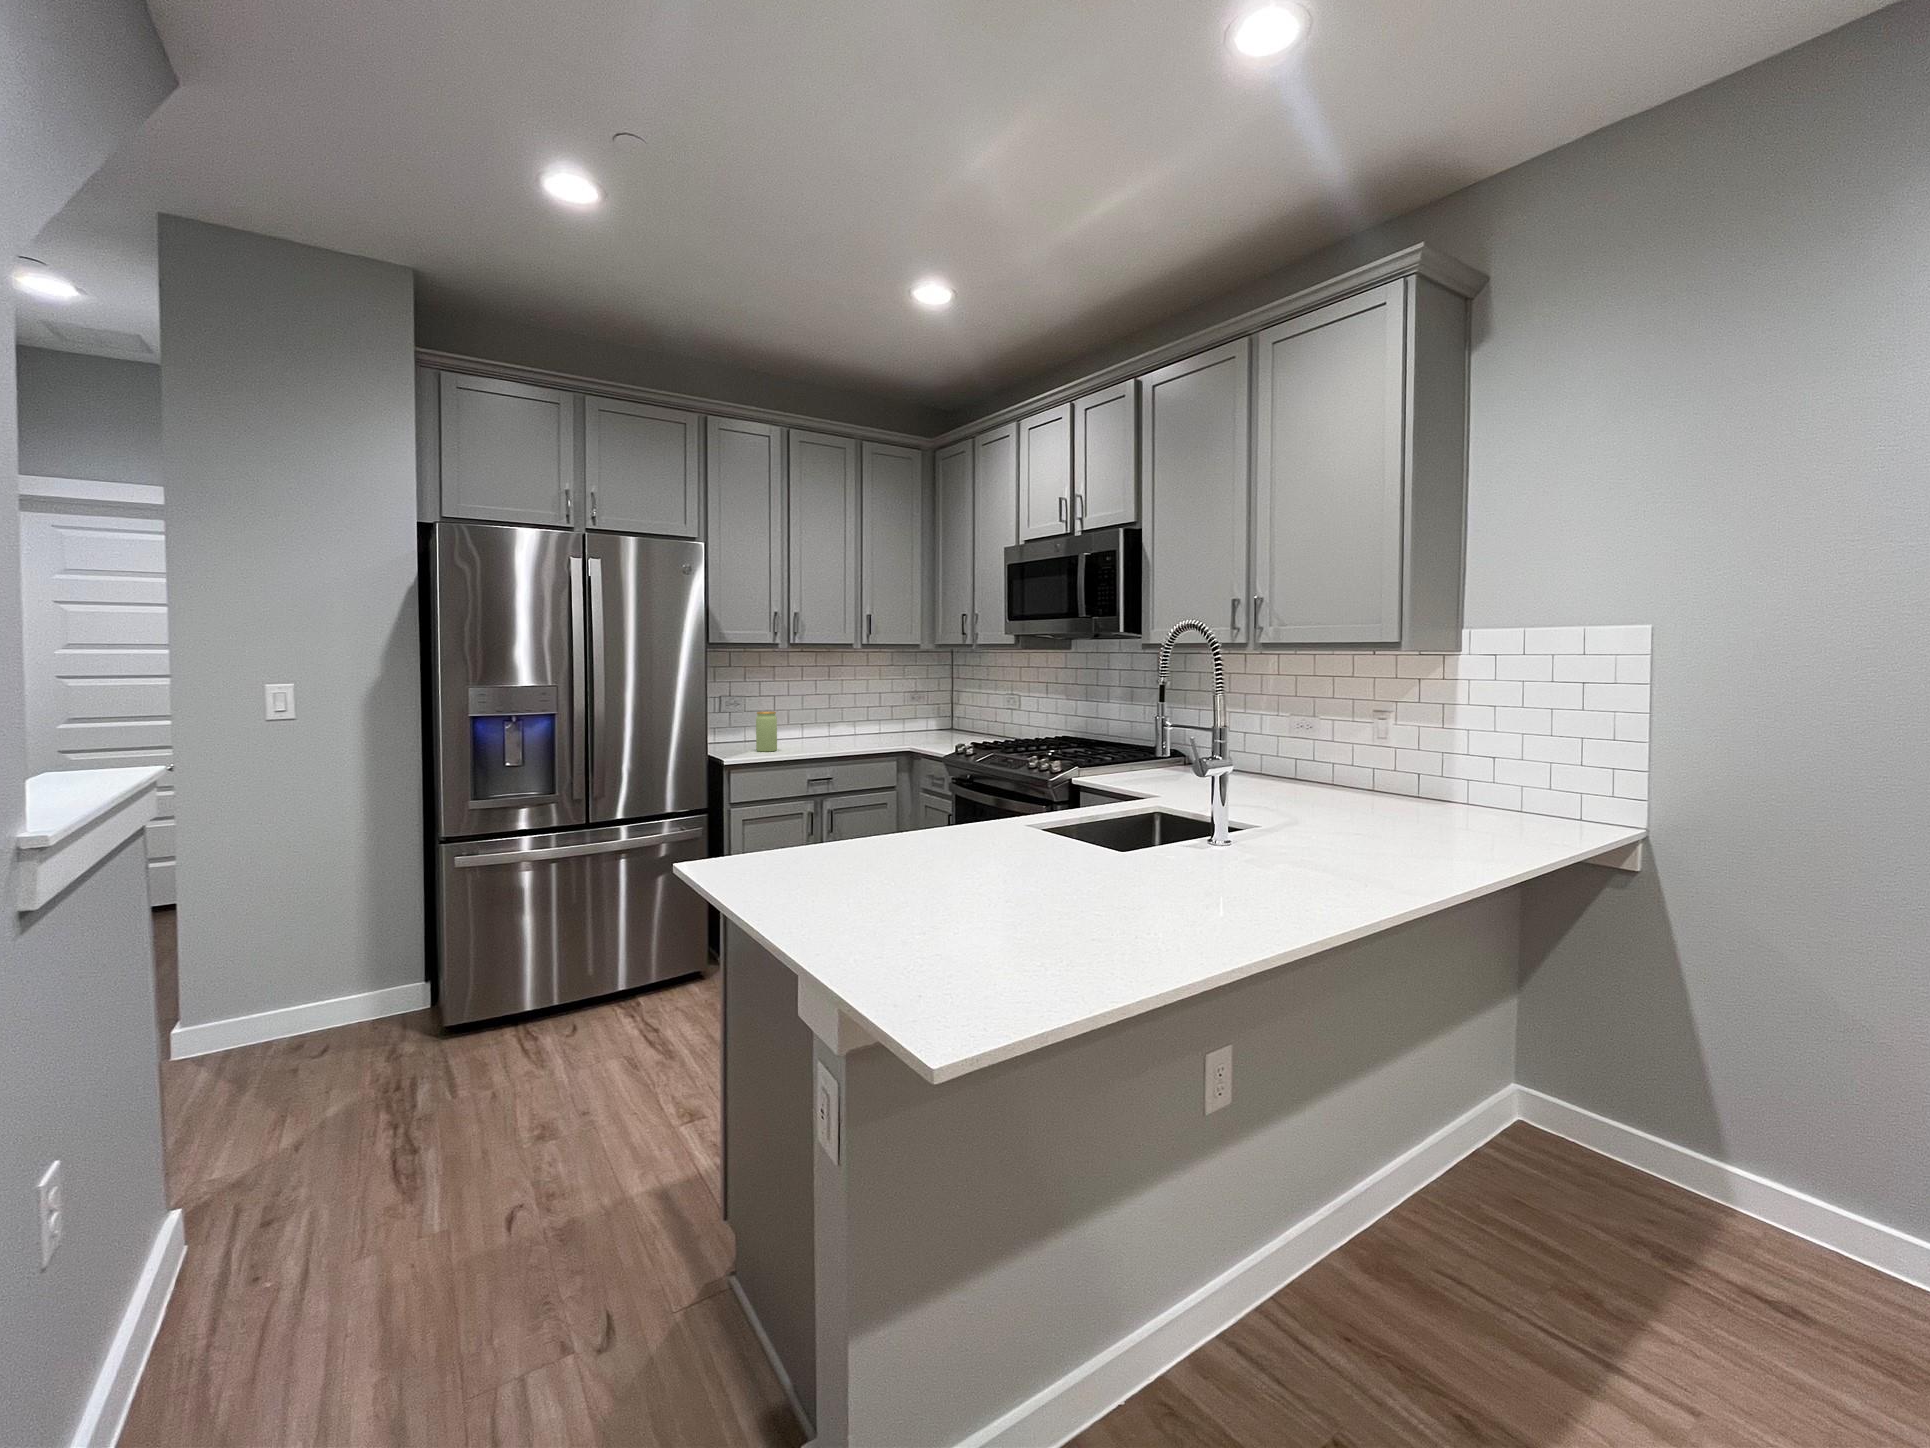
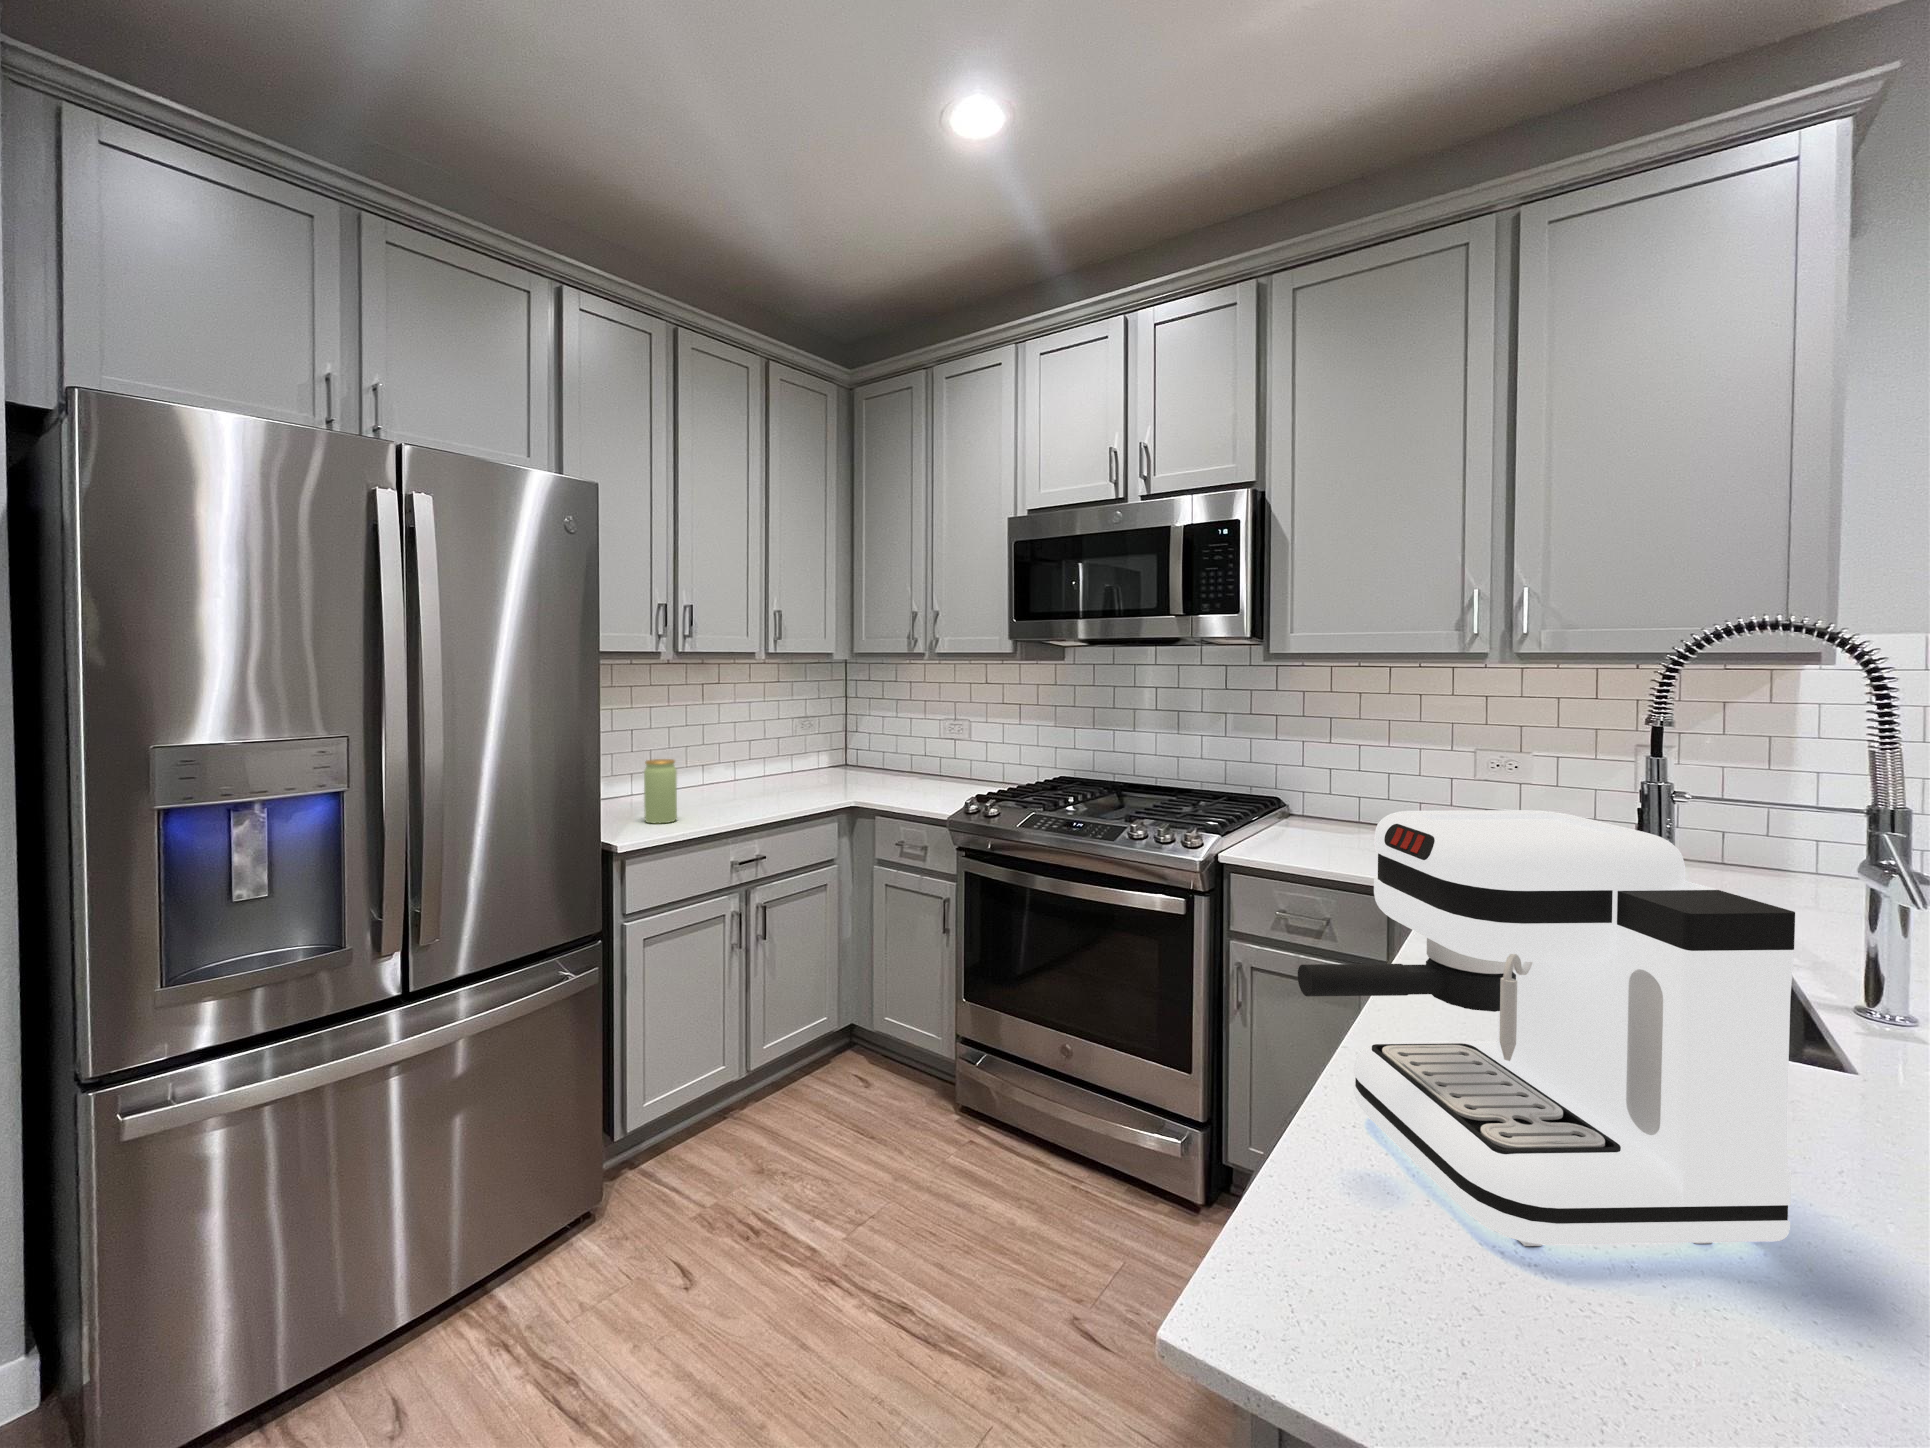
coffee maker: none [800,711,936,869] -> present [1298,810,1795,1246]

